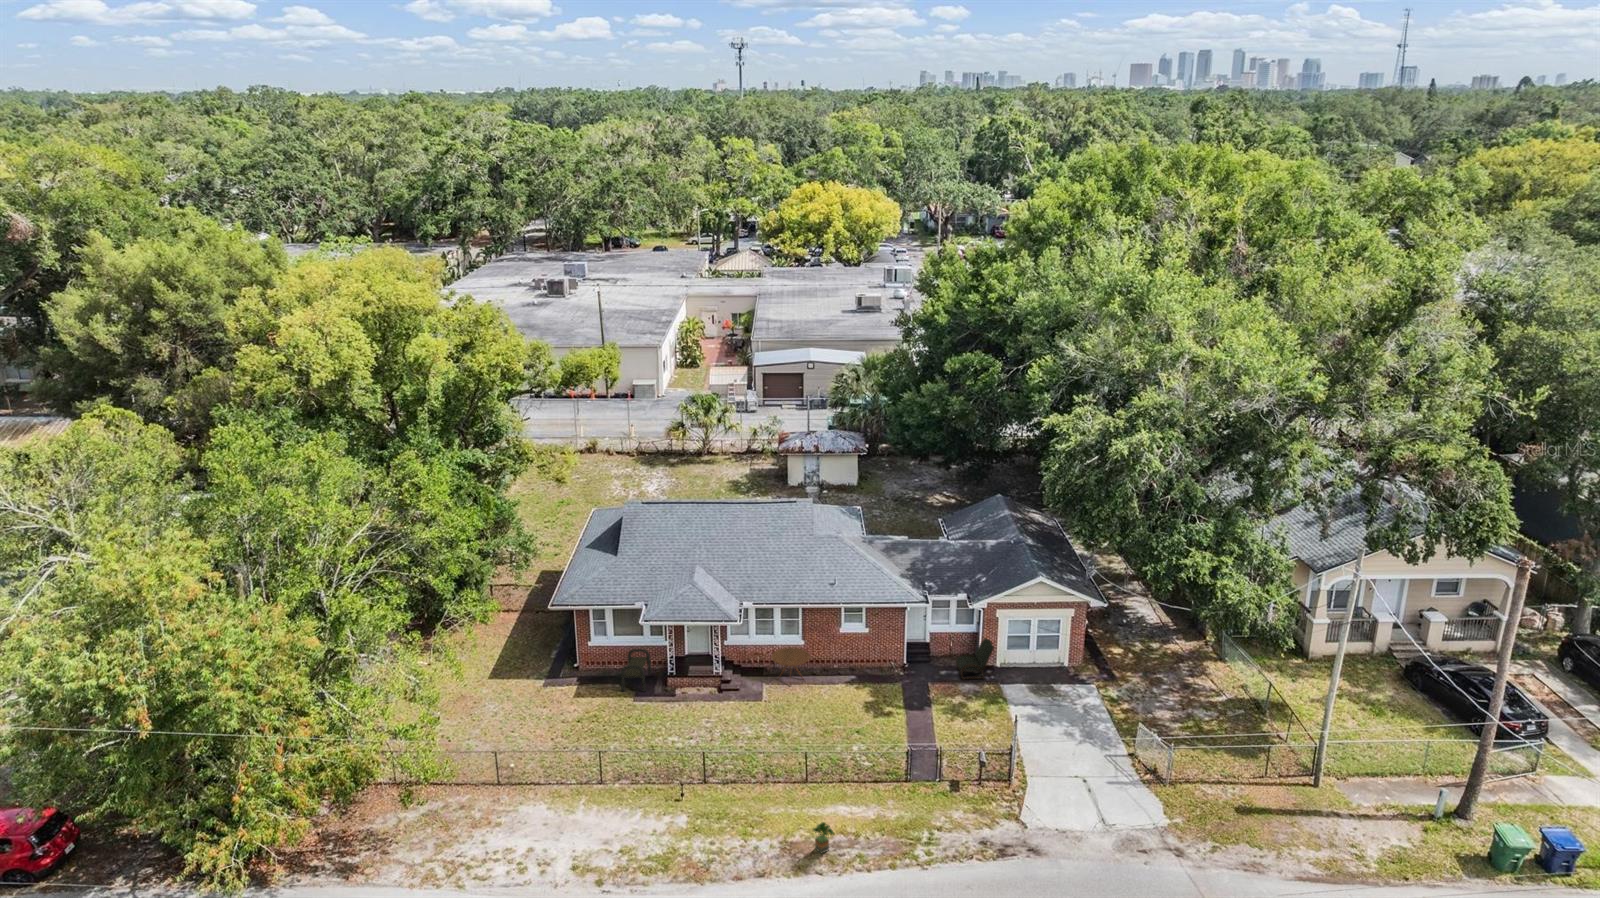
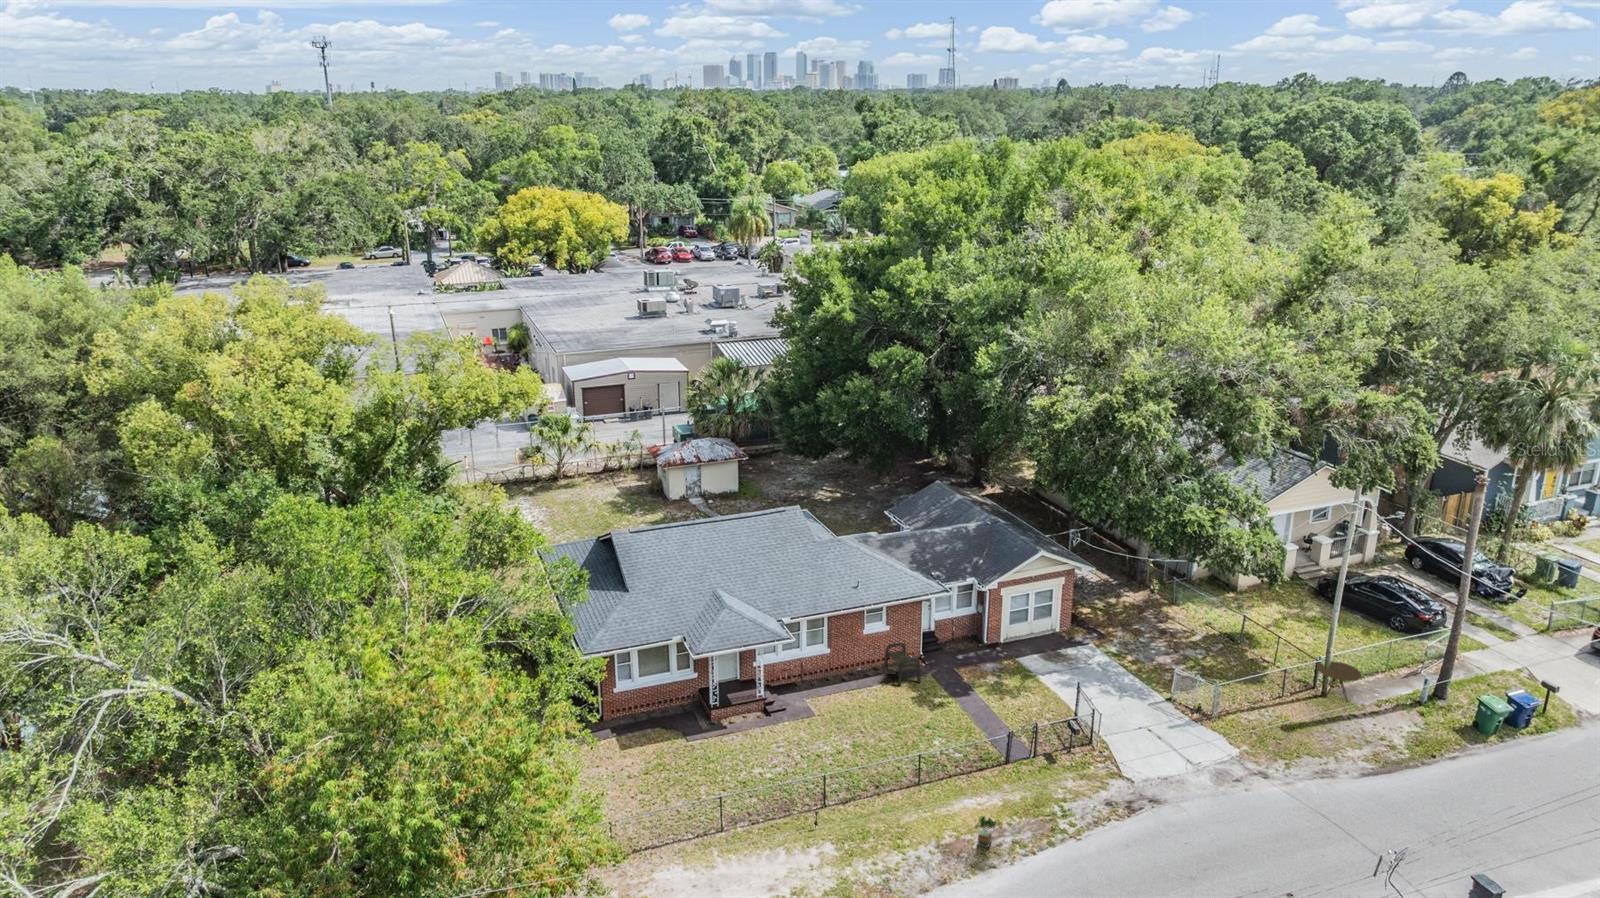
lounge chair: present [956,638,994,680] -> none [967,618,1007,662]
round table: present [771,647,810,678] -> present [1317,661,1361,700]
bench: present [621,649,652,691] -> present [884,643,921,686]

